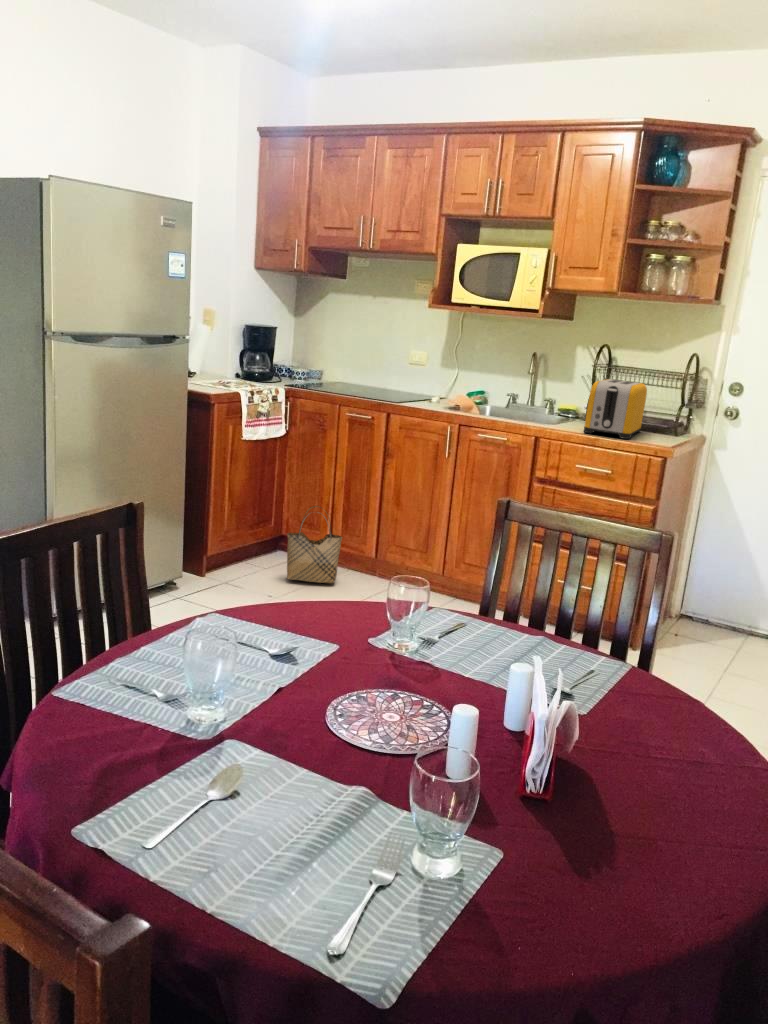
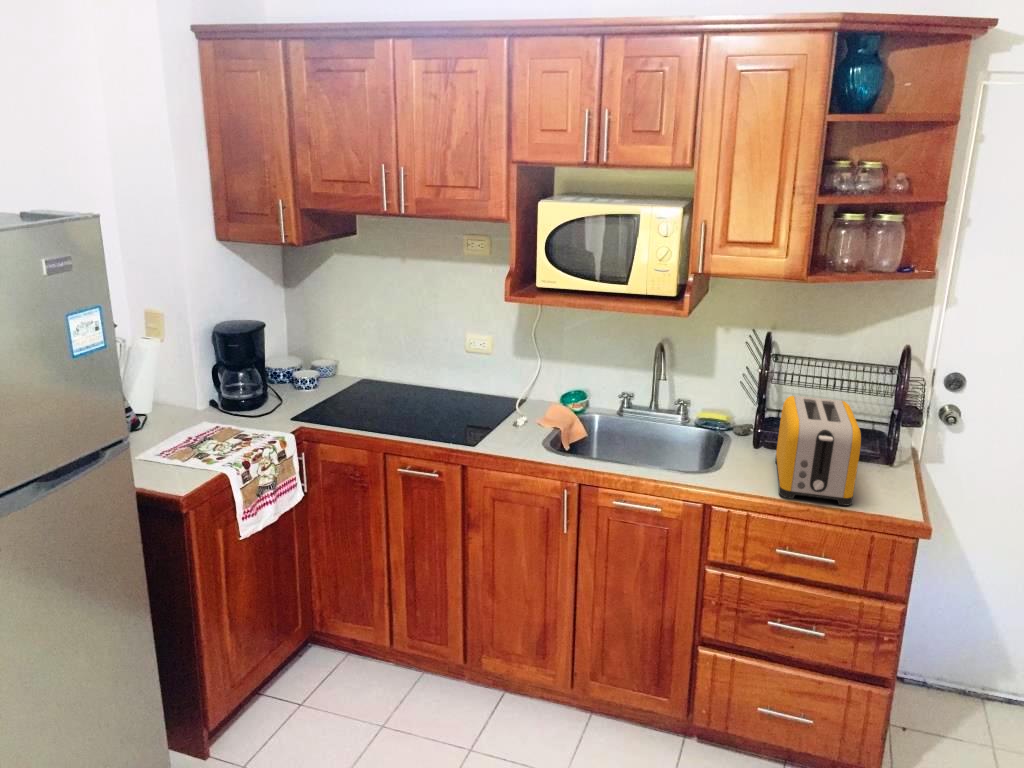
woven basket: present [287,506,342,583] -> none [332,615,417,737]

